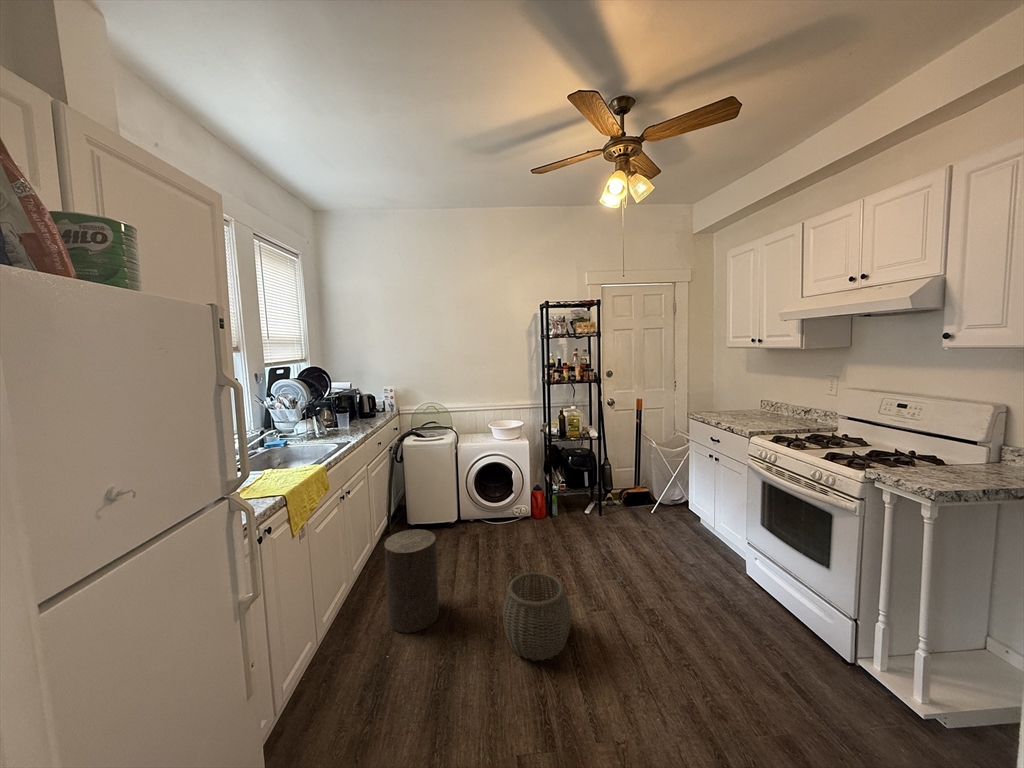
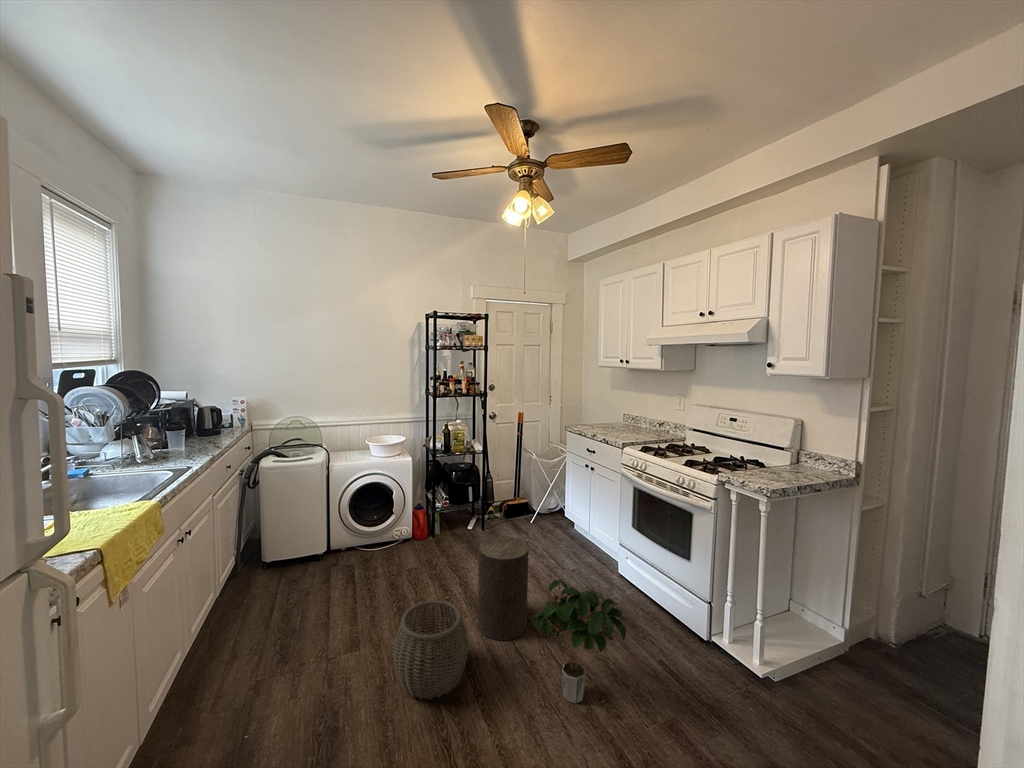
stool: present [384,529,439,633] -> present [478,536,529,640]
potted plant: none [634,567,734,695] -> present [532,579,626,703]

